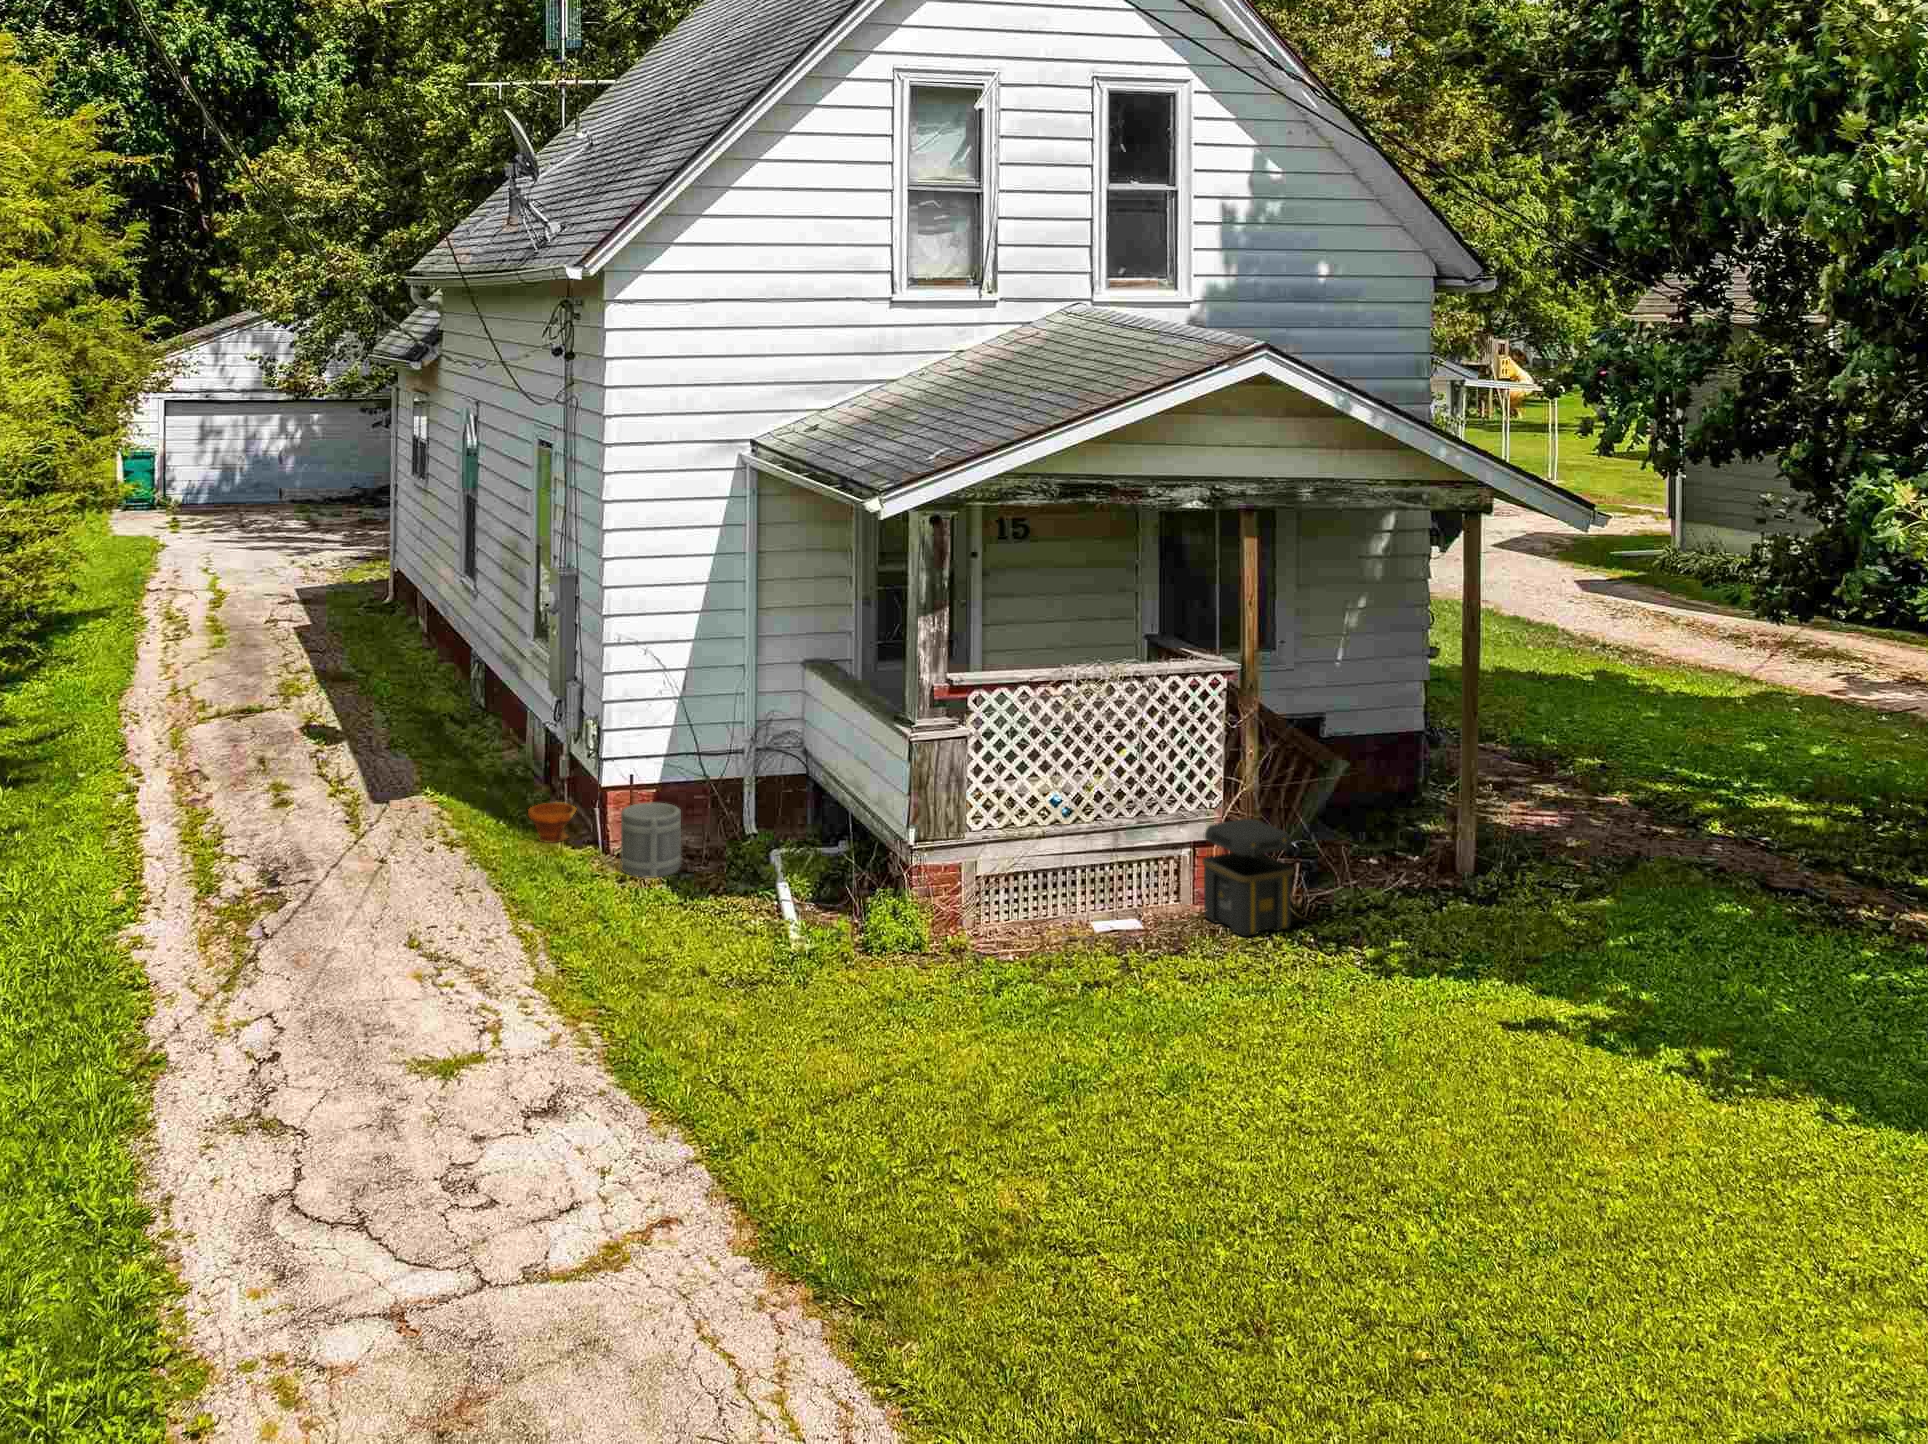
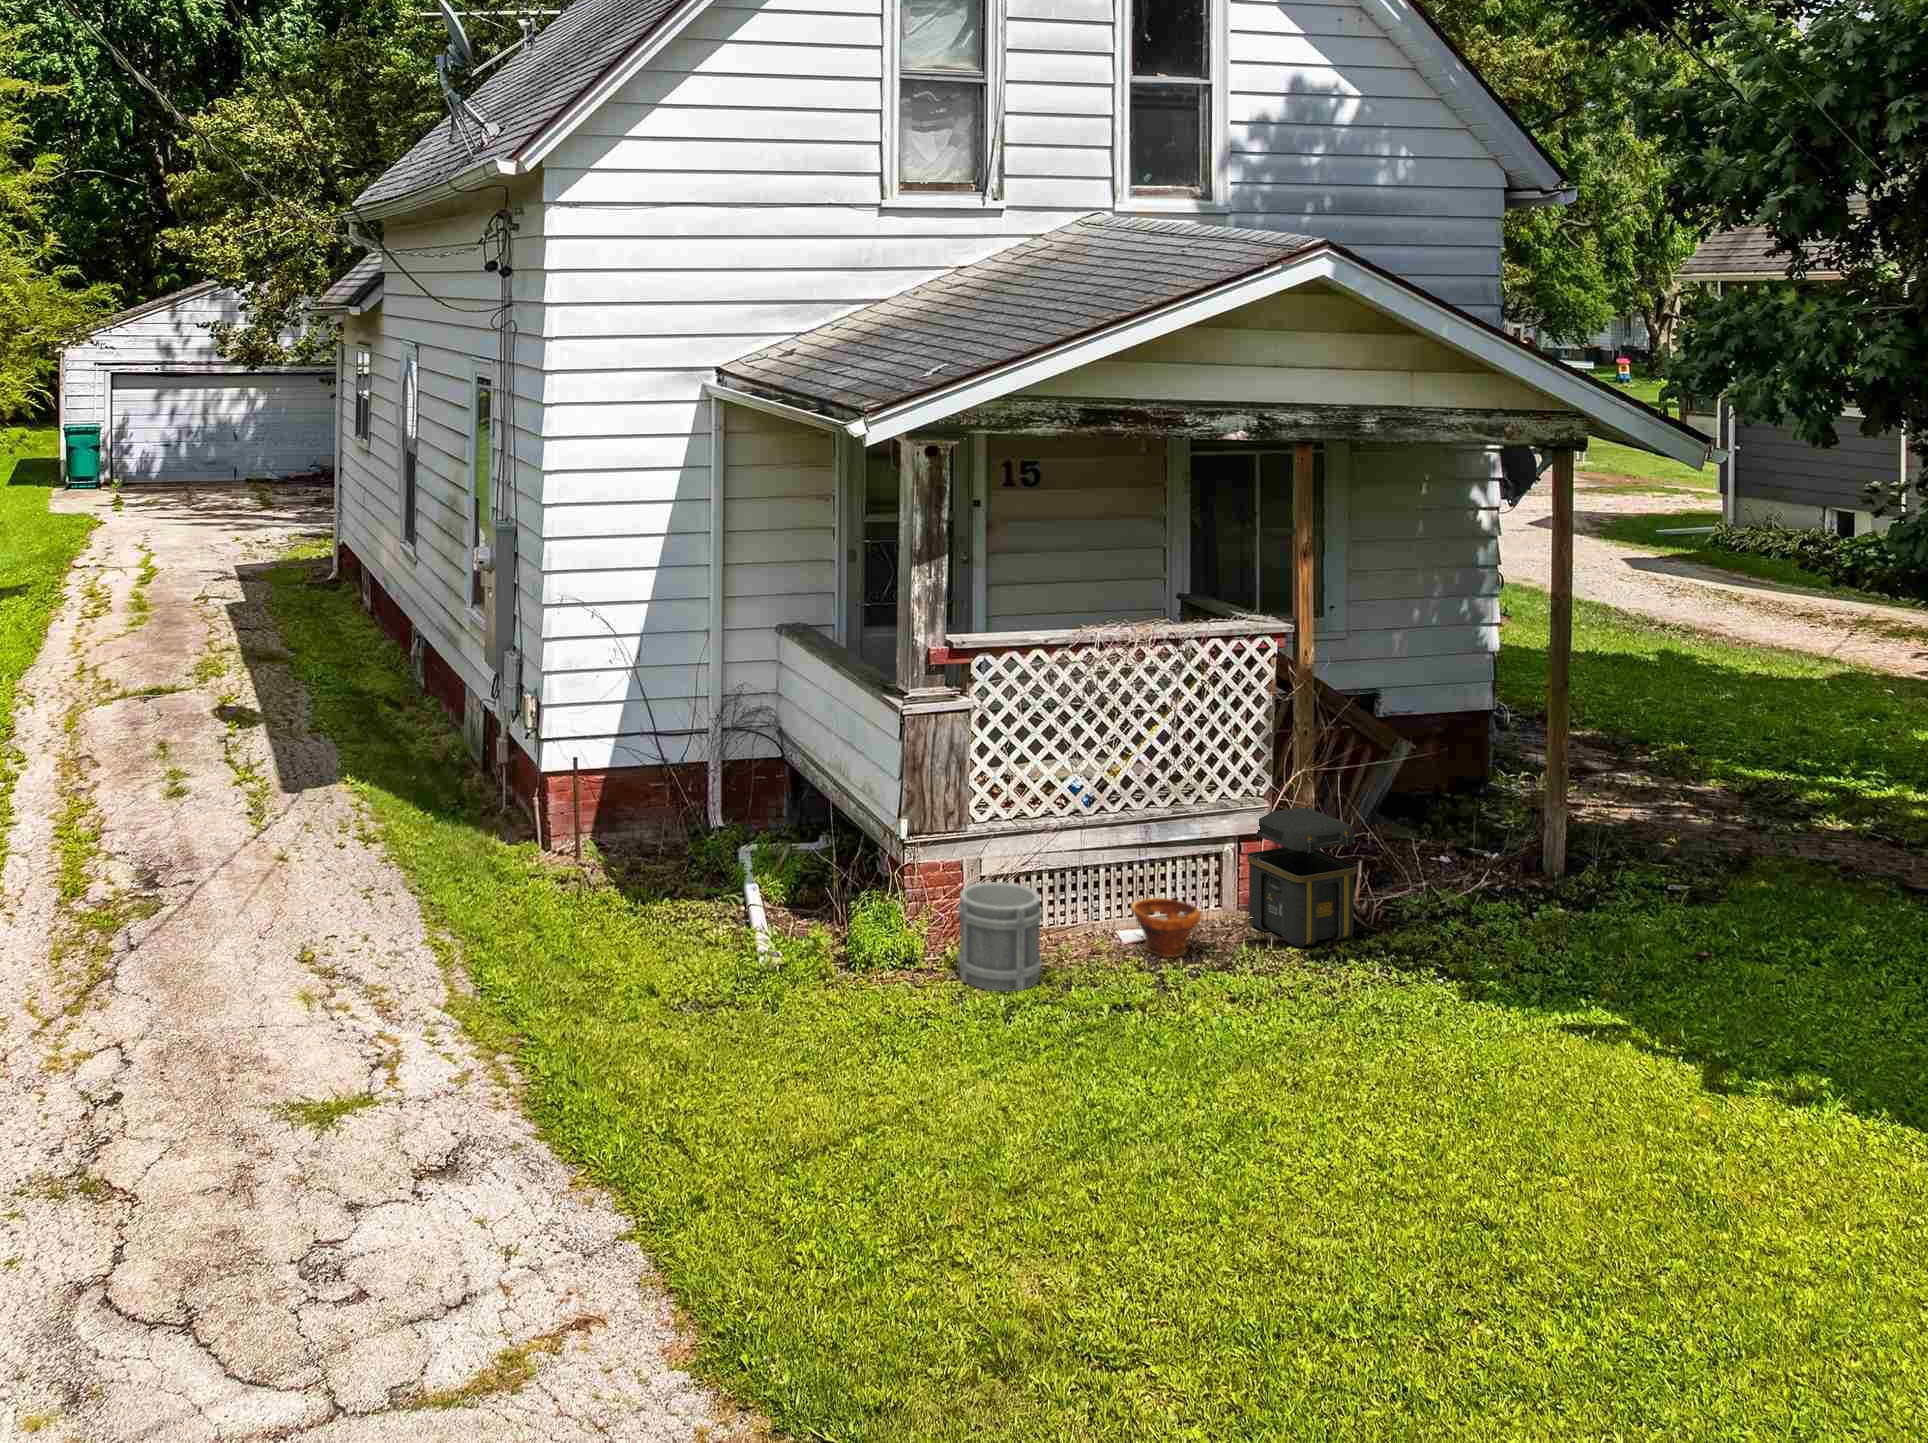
planter: present [528,802,576,843] -> present [1132,898,1201,957]
bucket: present [621,803,681,878] -> present [958,882,1042,991]

